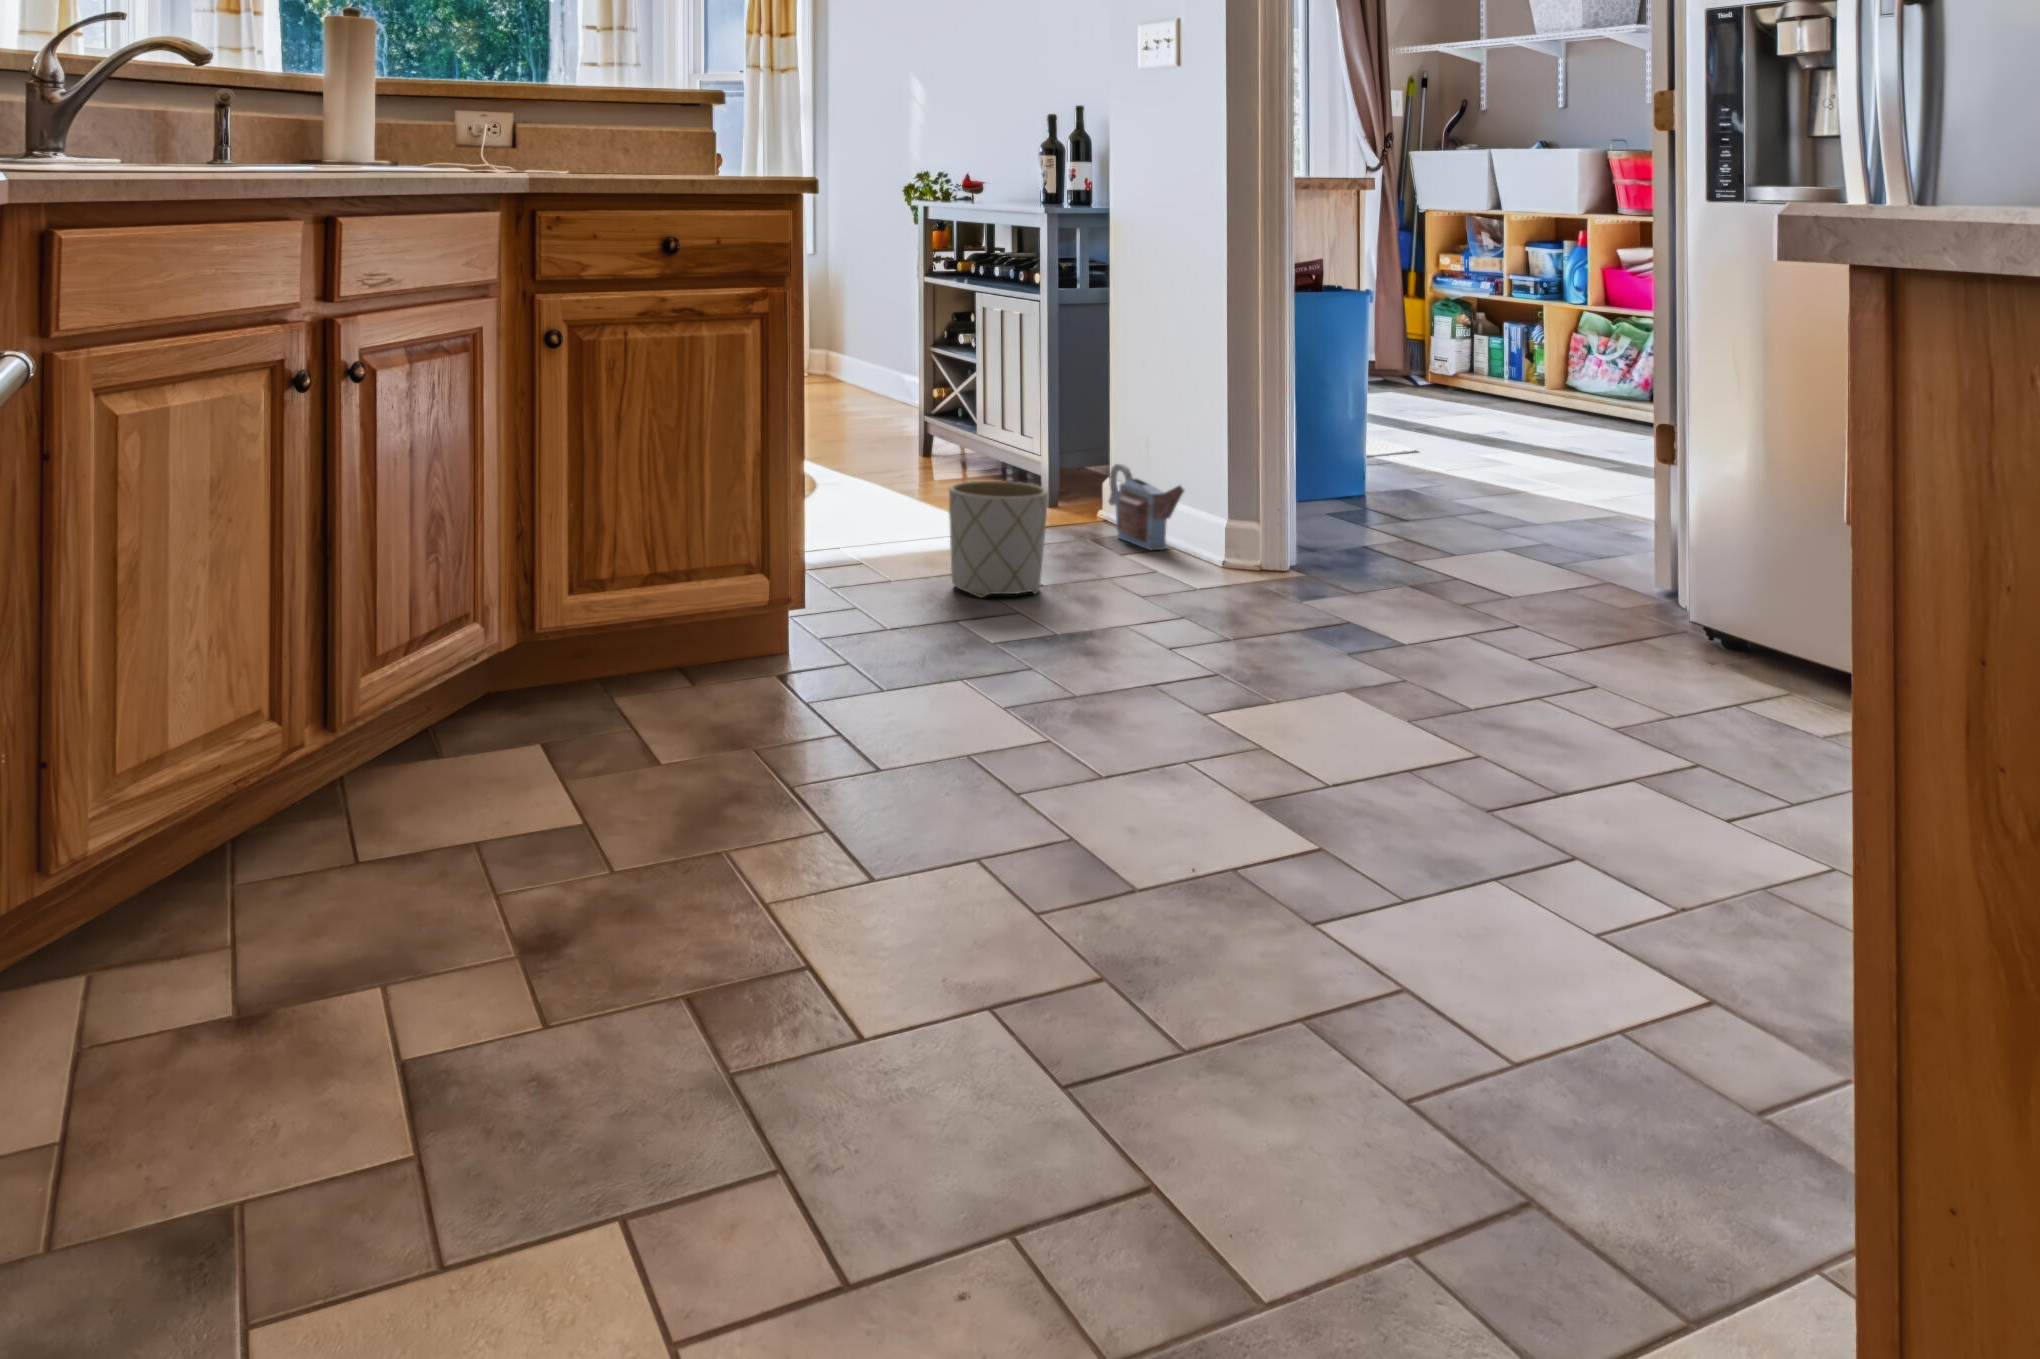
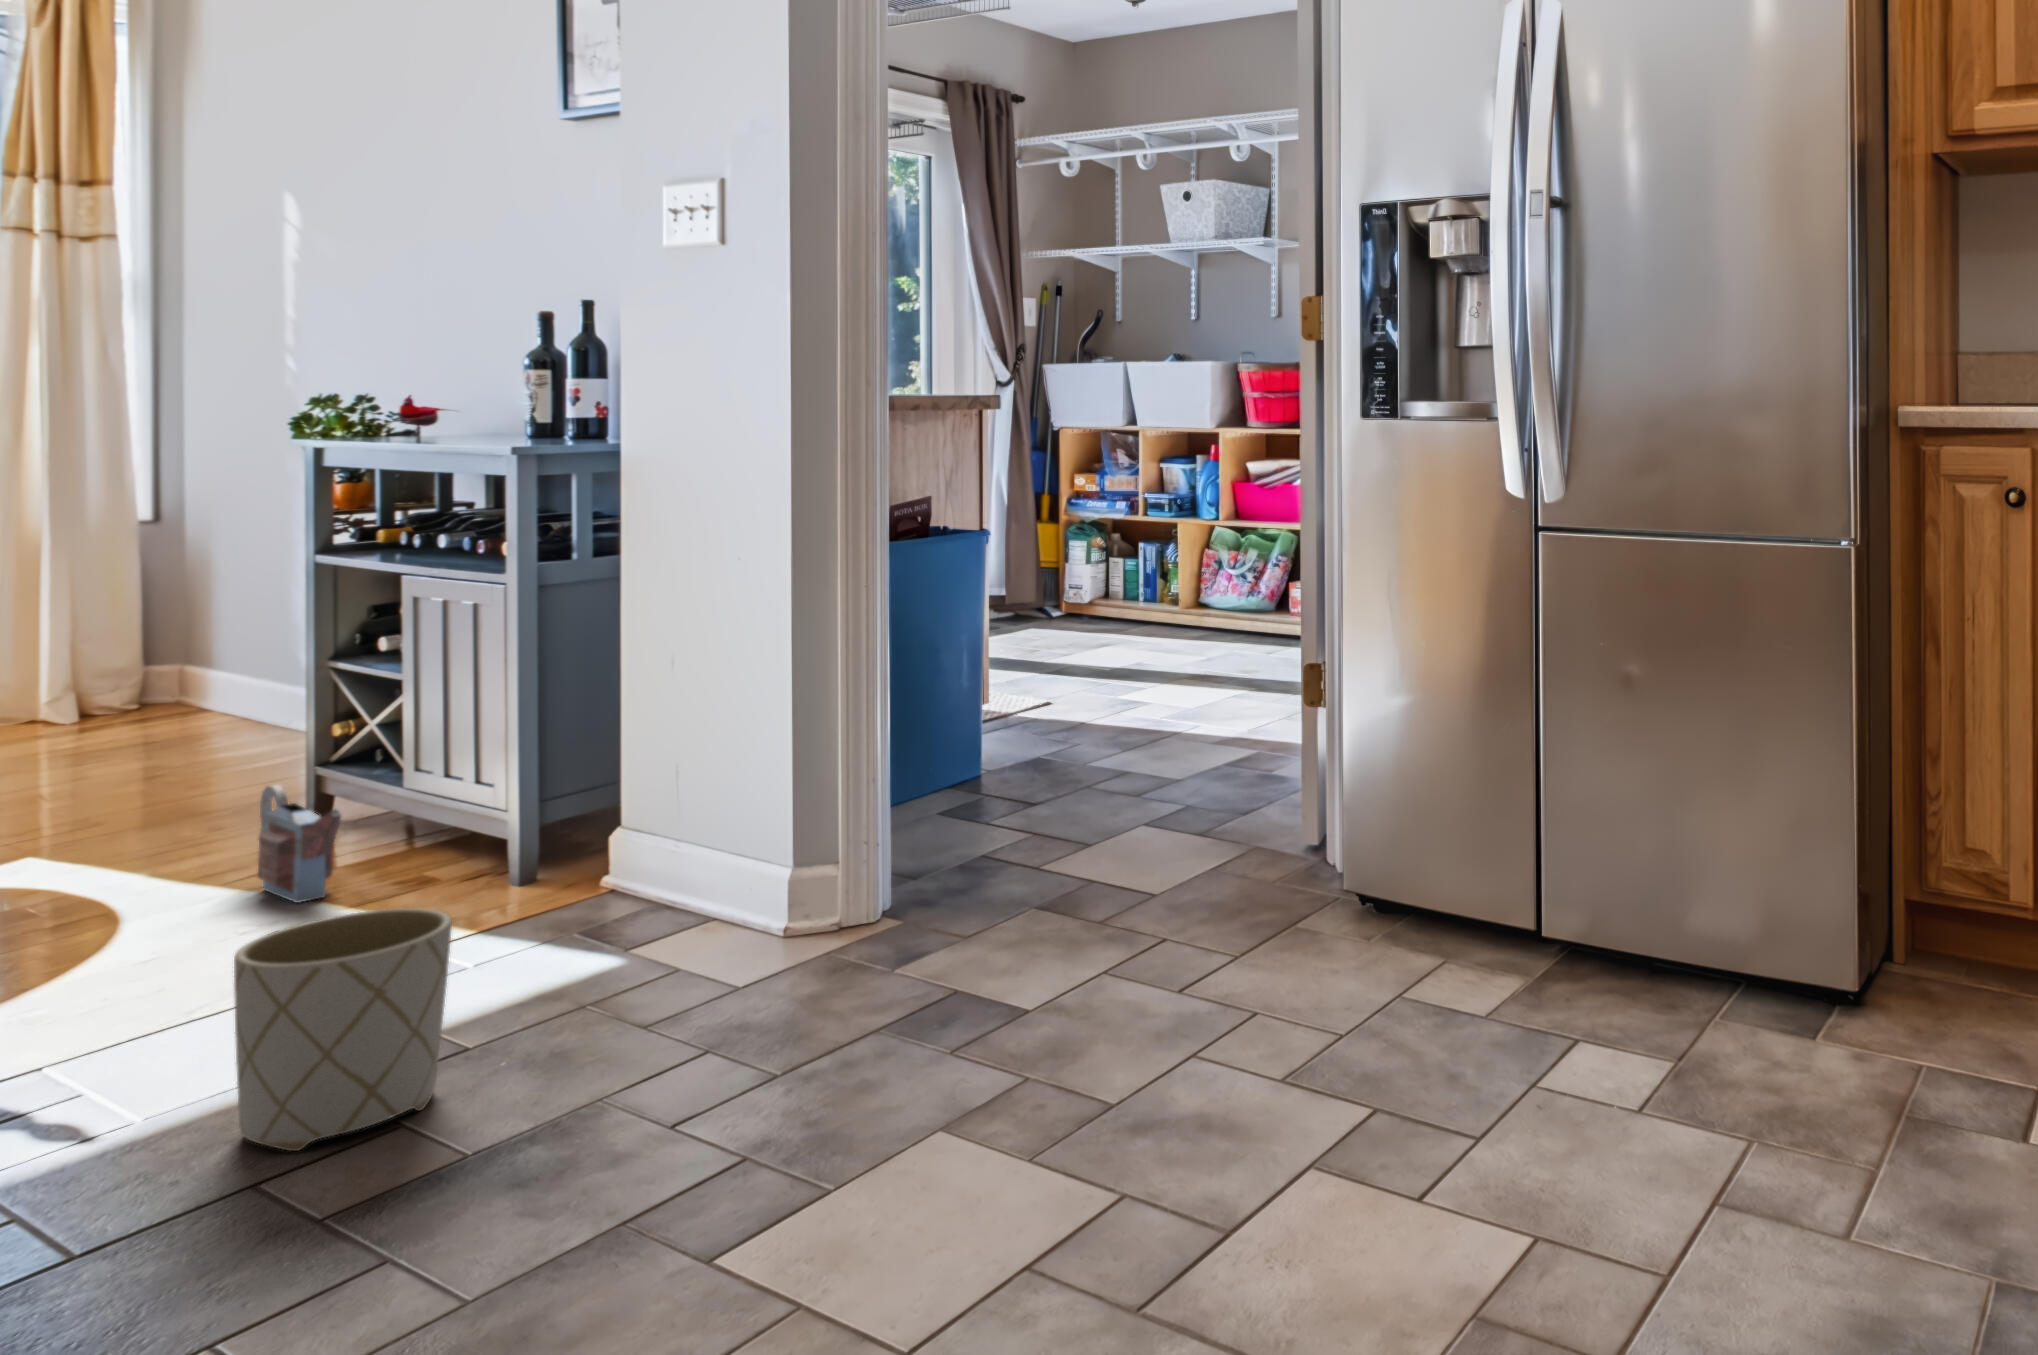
watering can: present [1108,464,1184,550] -> present [258,785,341,903]

